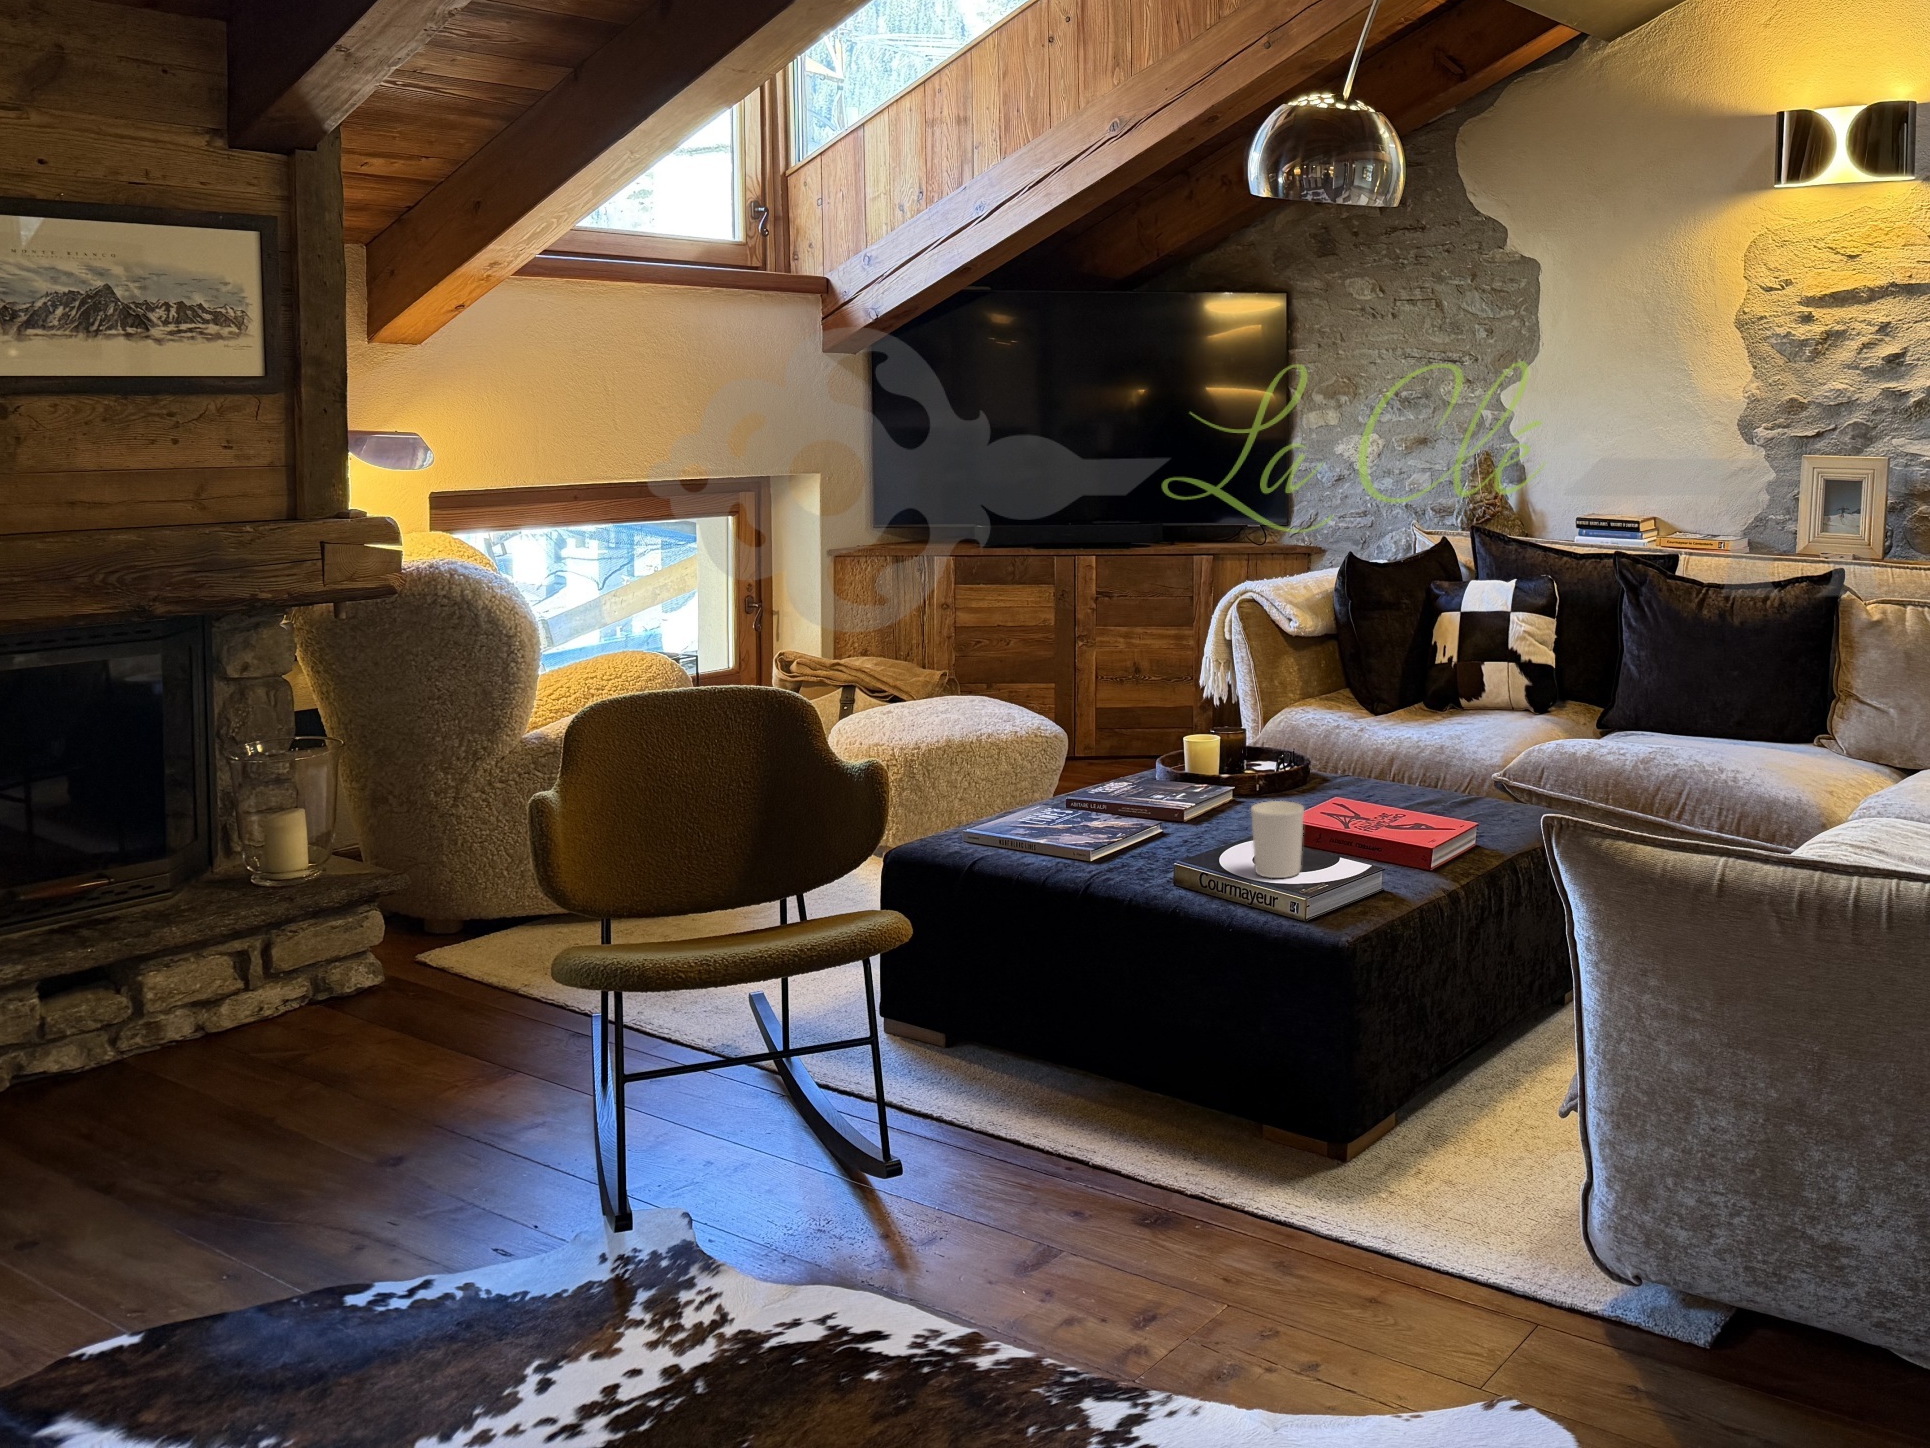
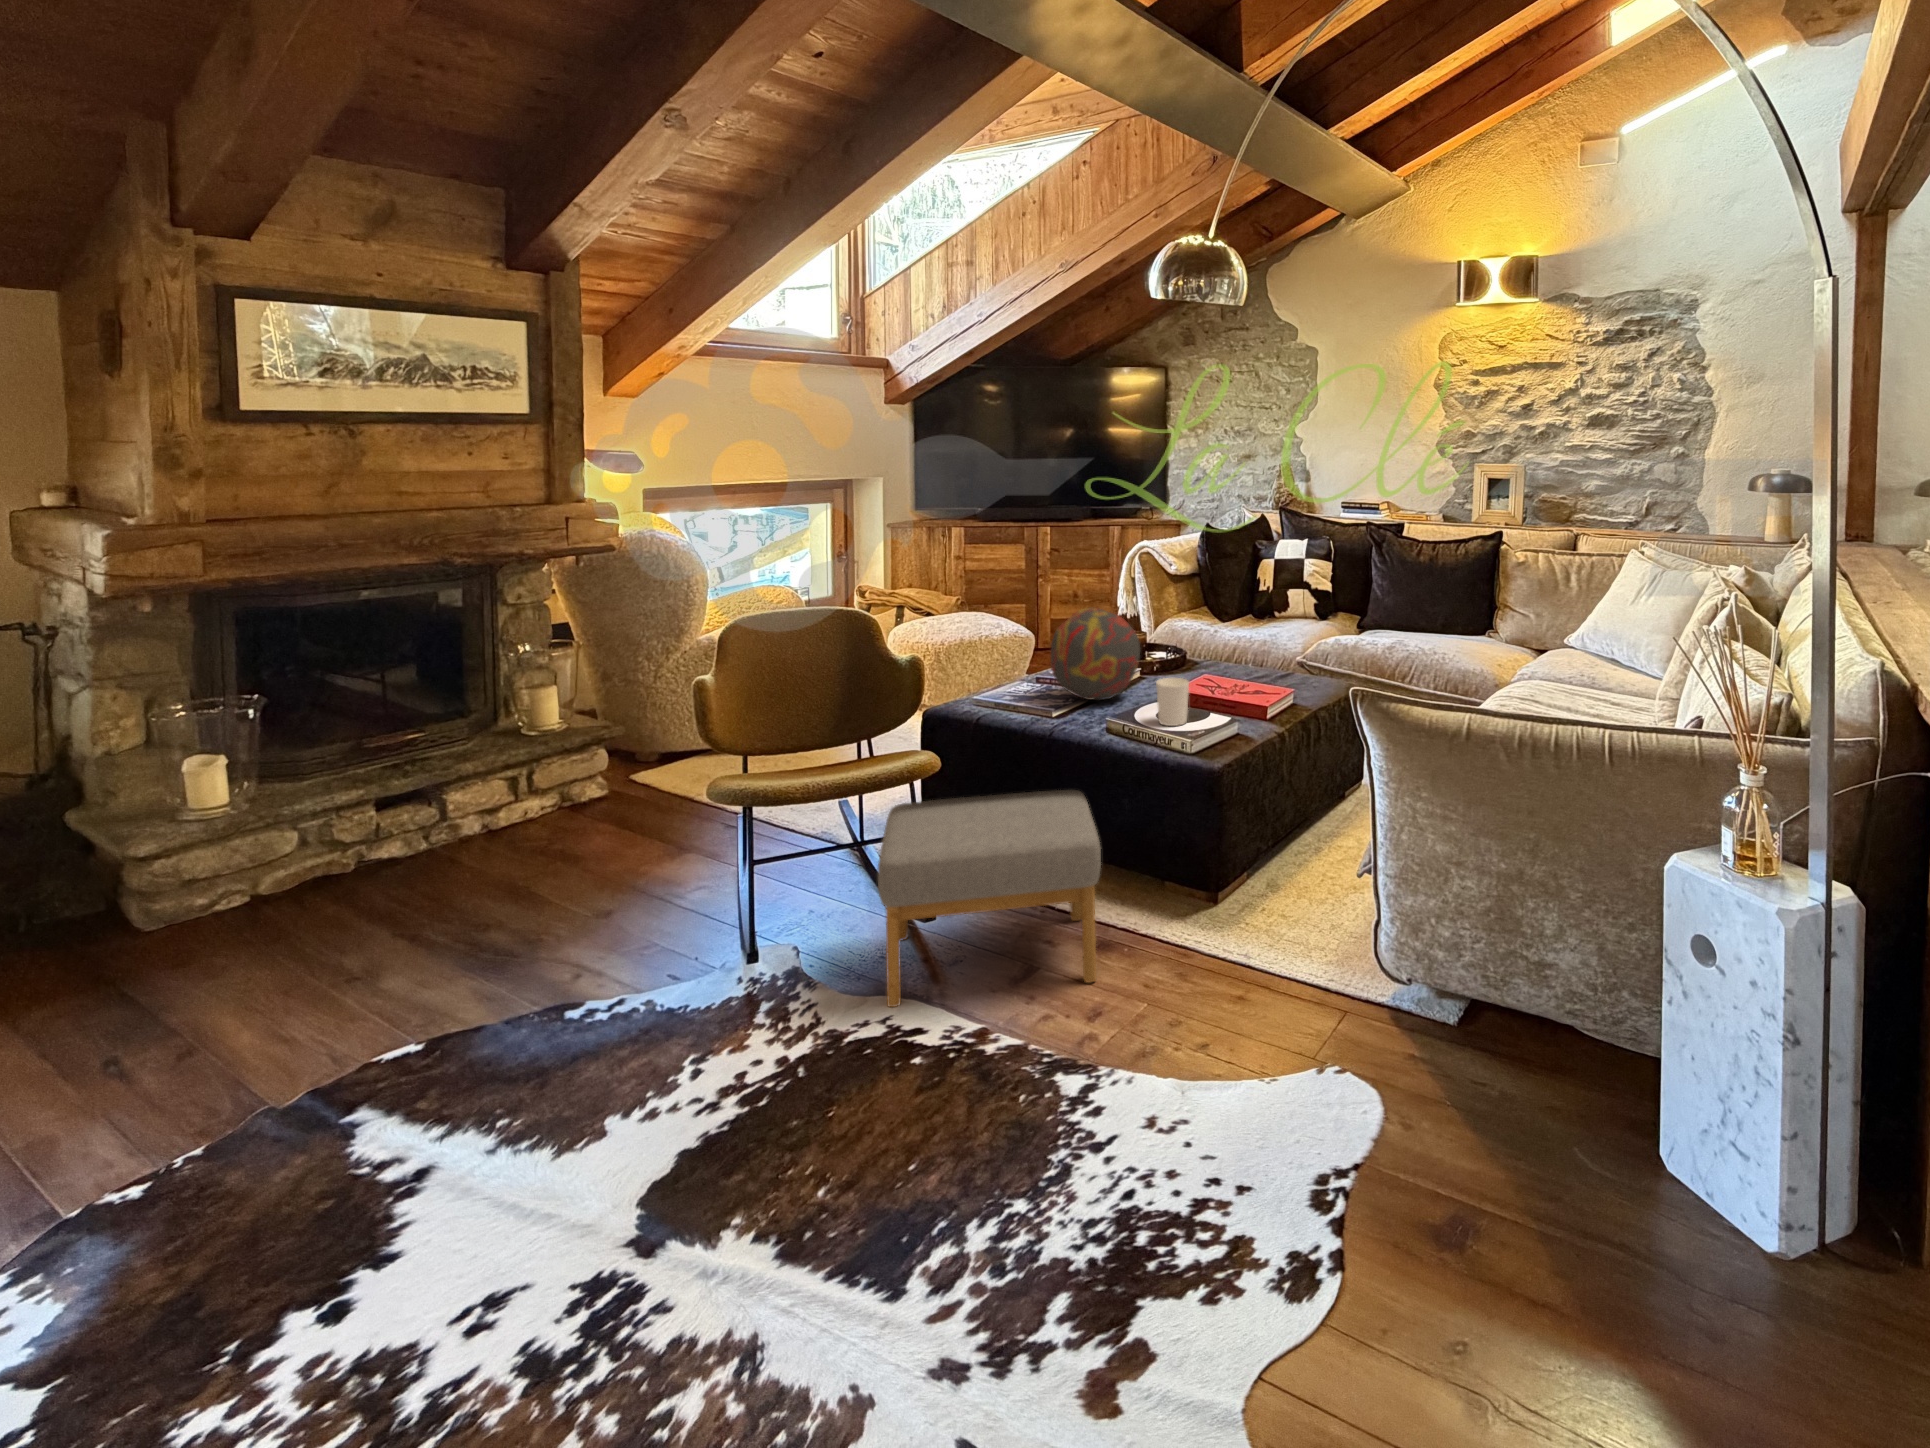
decorative orb: none [1085,688,1229,837] -> present [1051,608,1140,700]
footstool: none [811,974,1155,1301] -> present [878,790,1101,1007]

